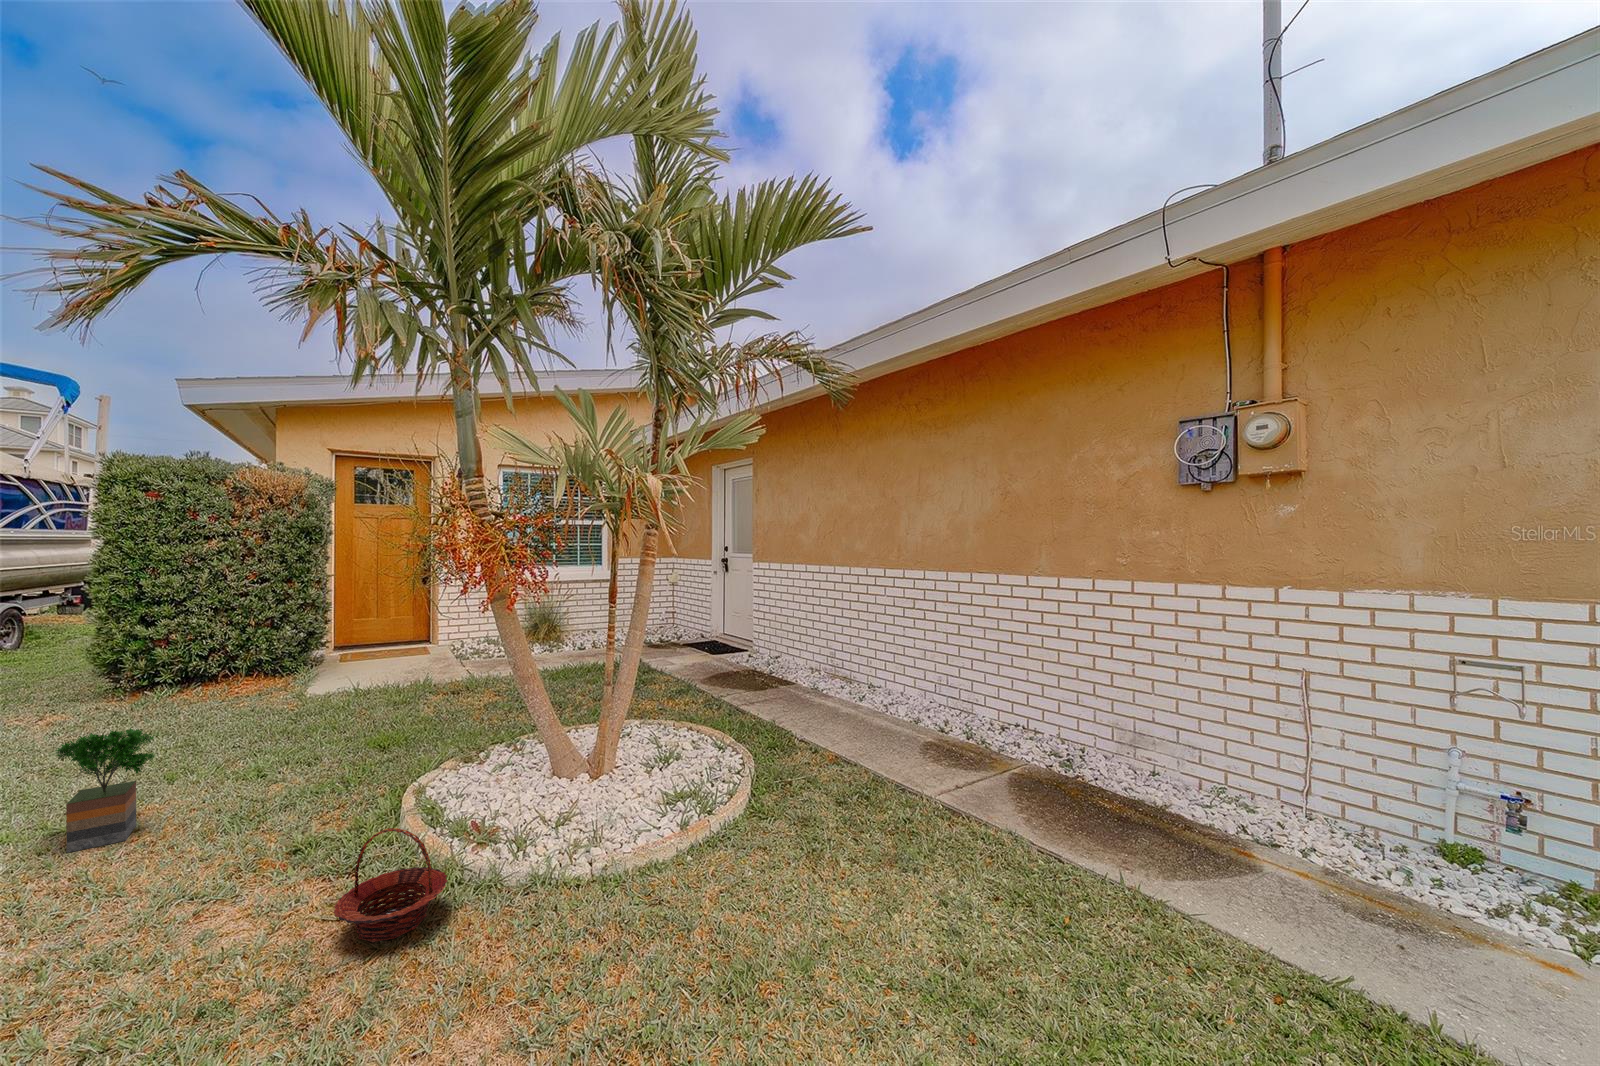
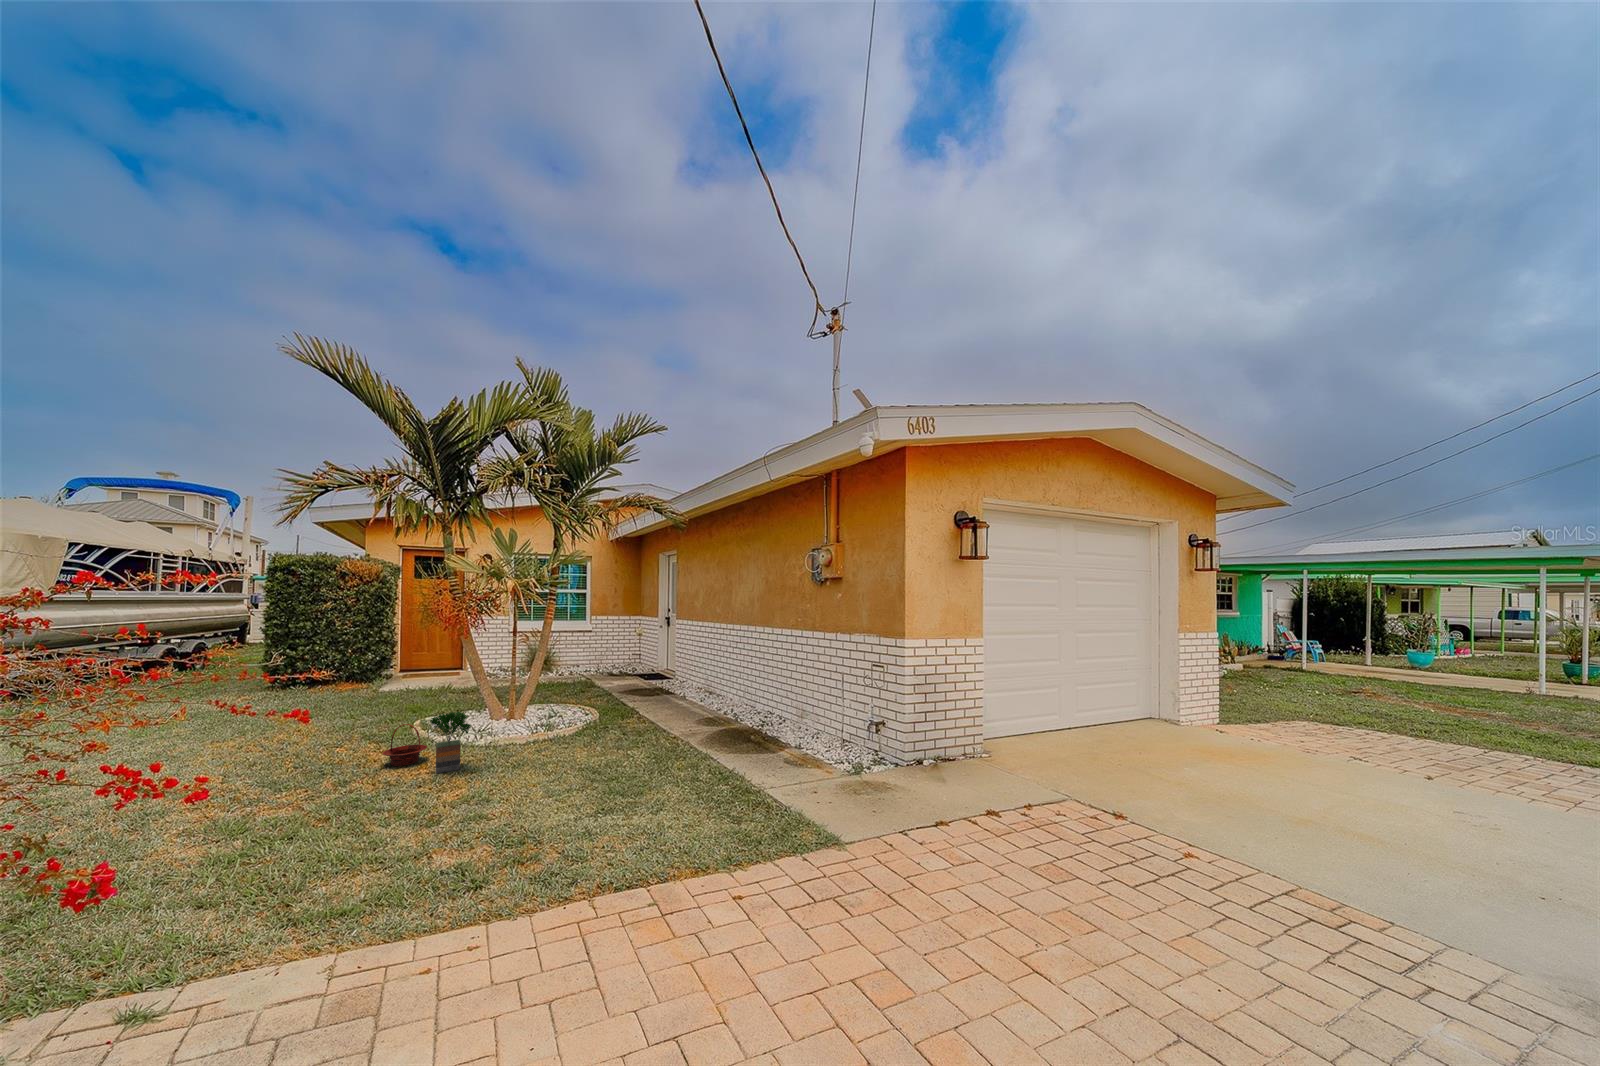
potted tree: present [55,728,155,853] -> present [430,712,471,773]

